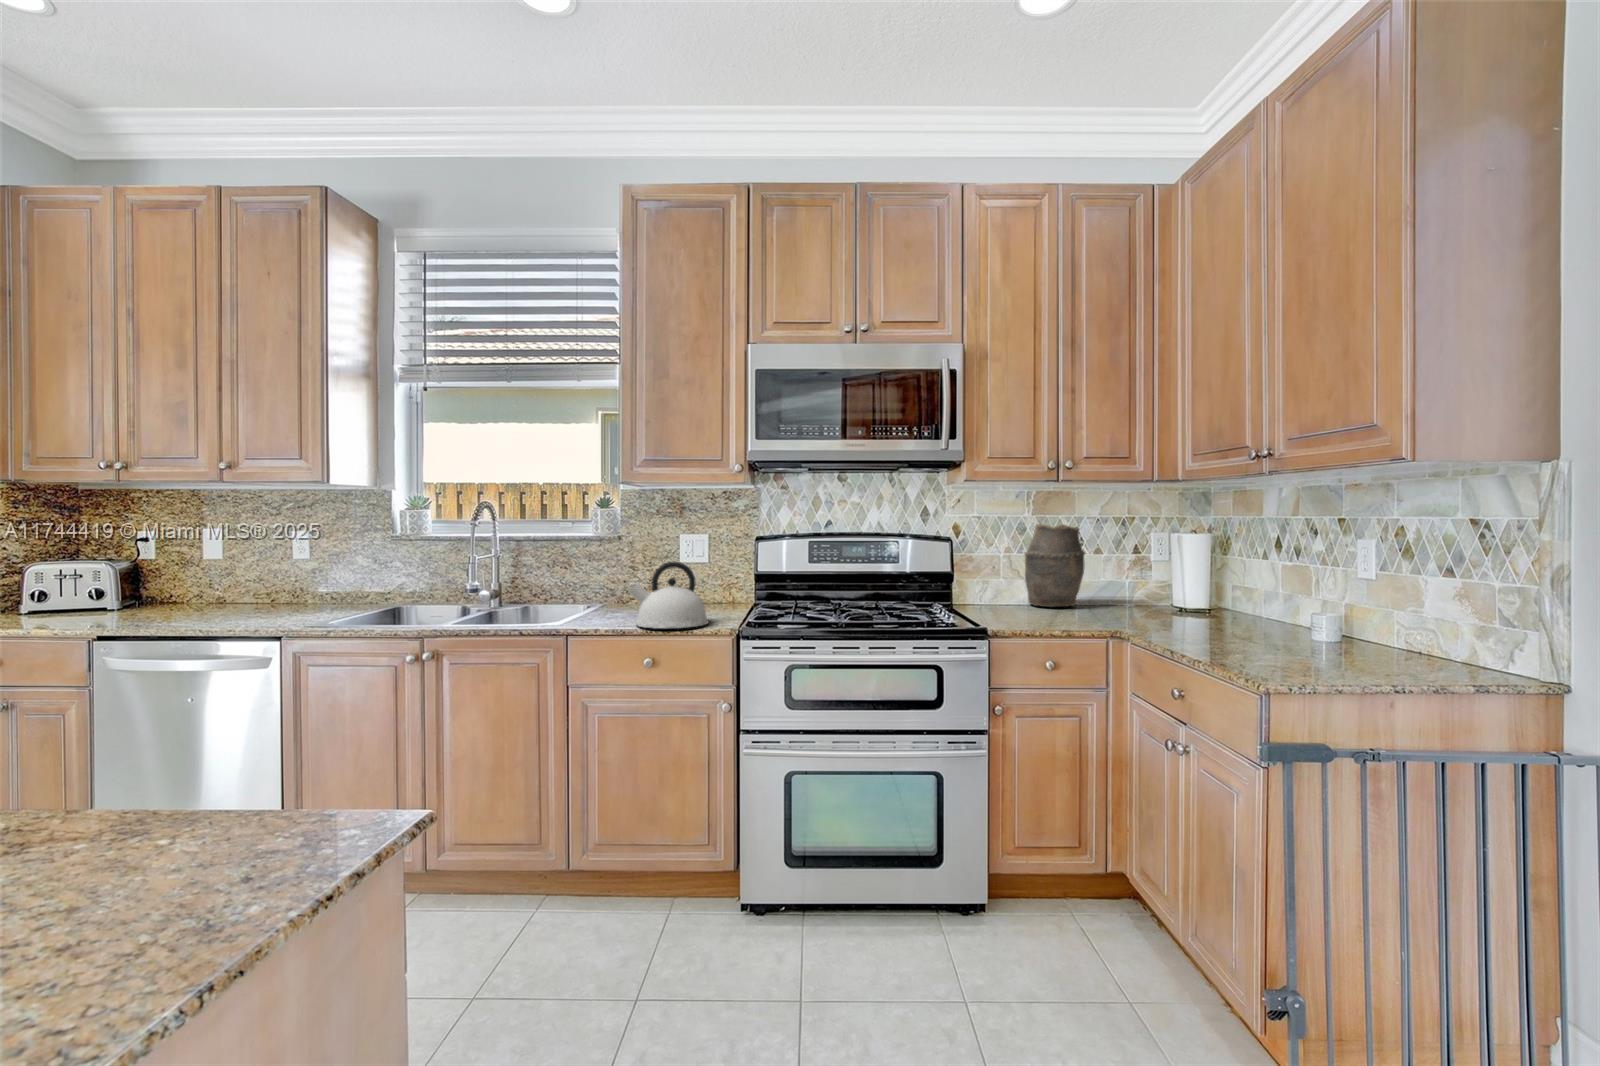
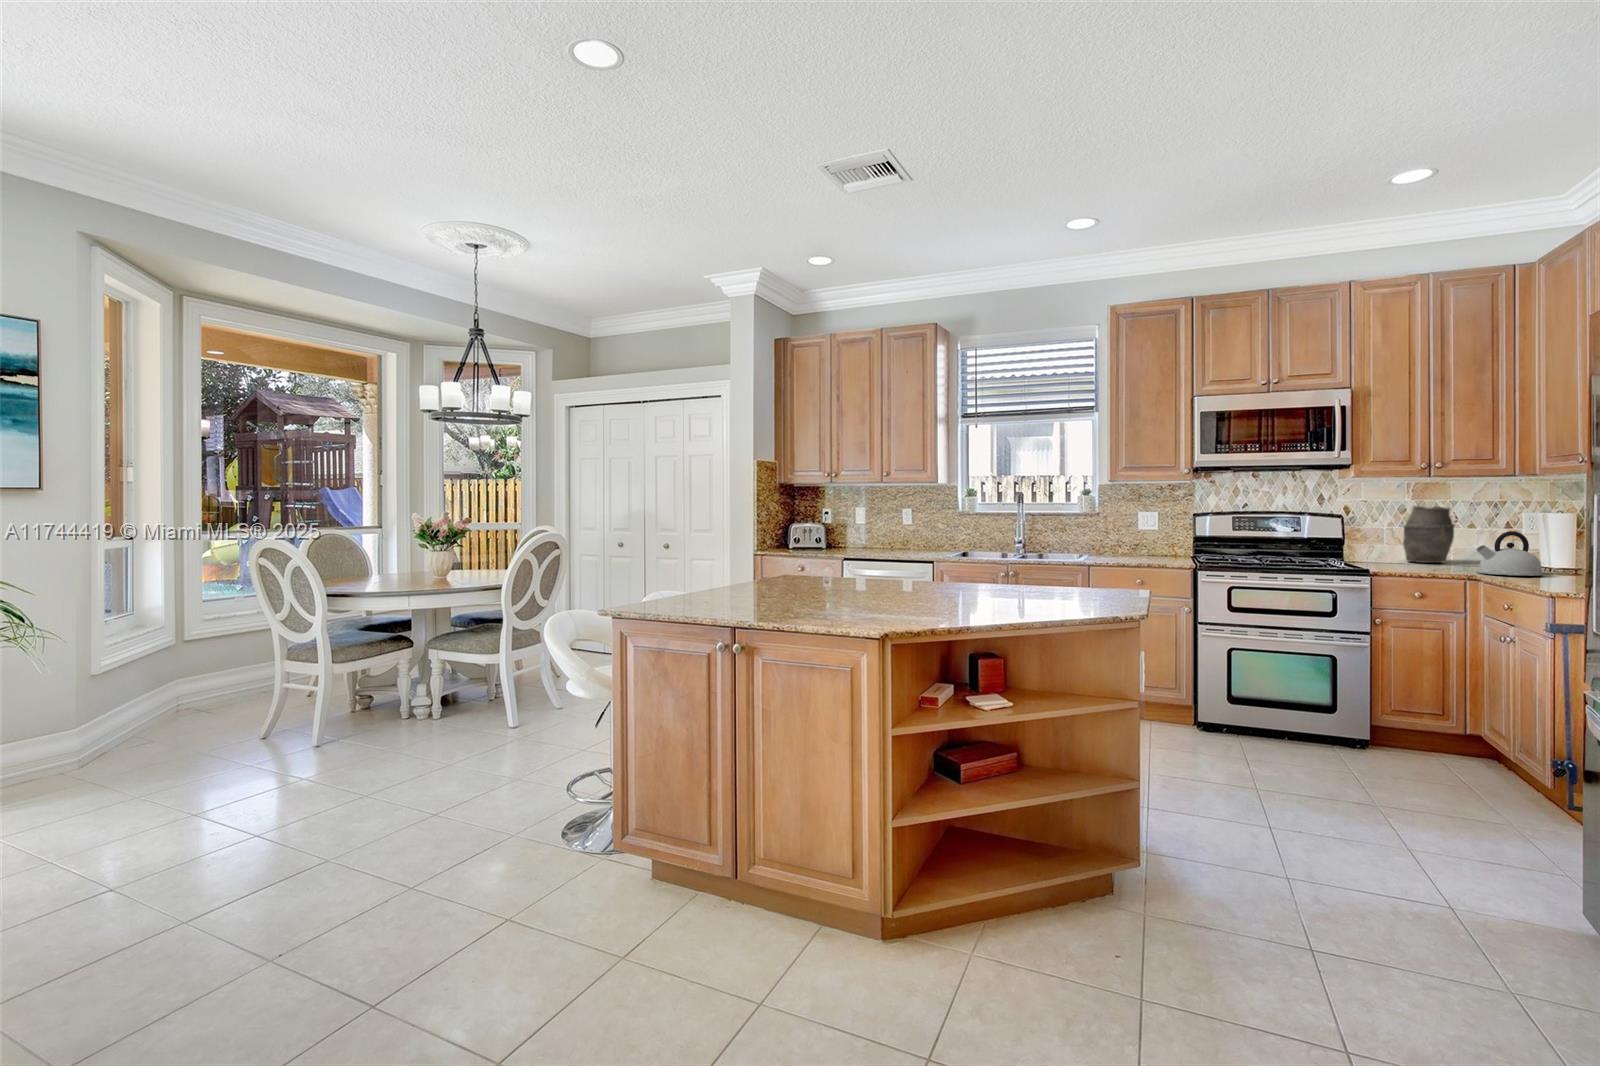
kettle: present [629,561,708,629] -> present [1476,531,1544,576]

